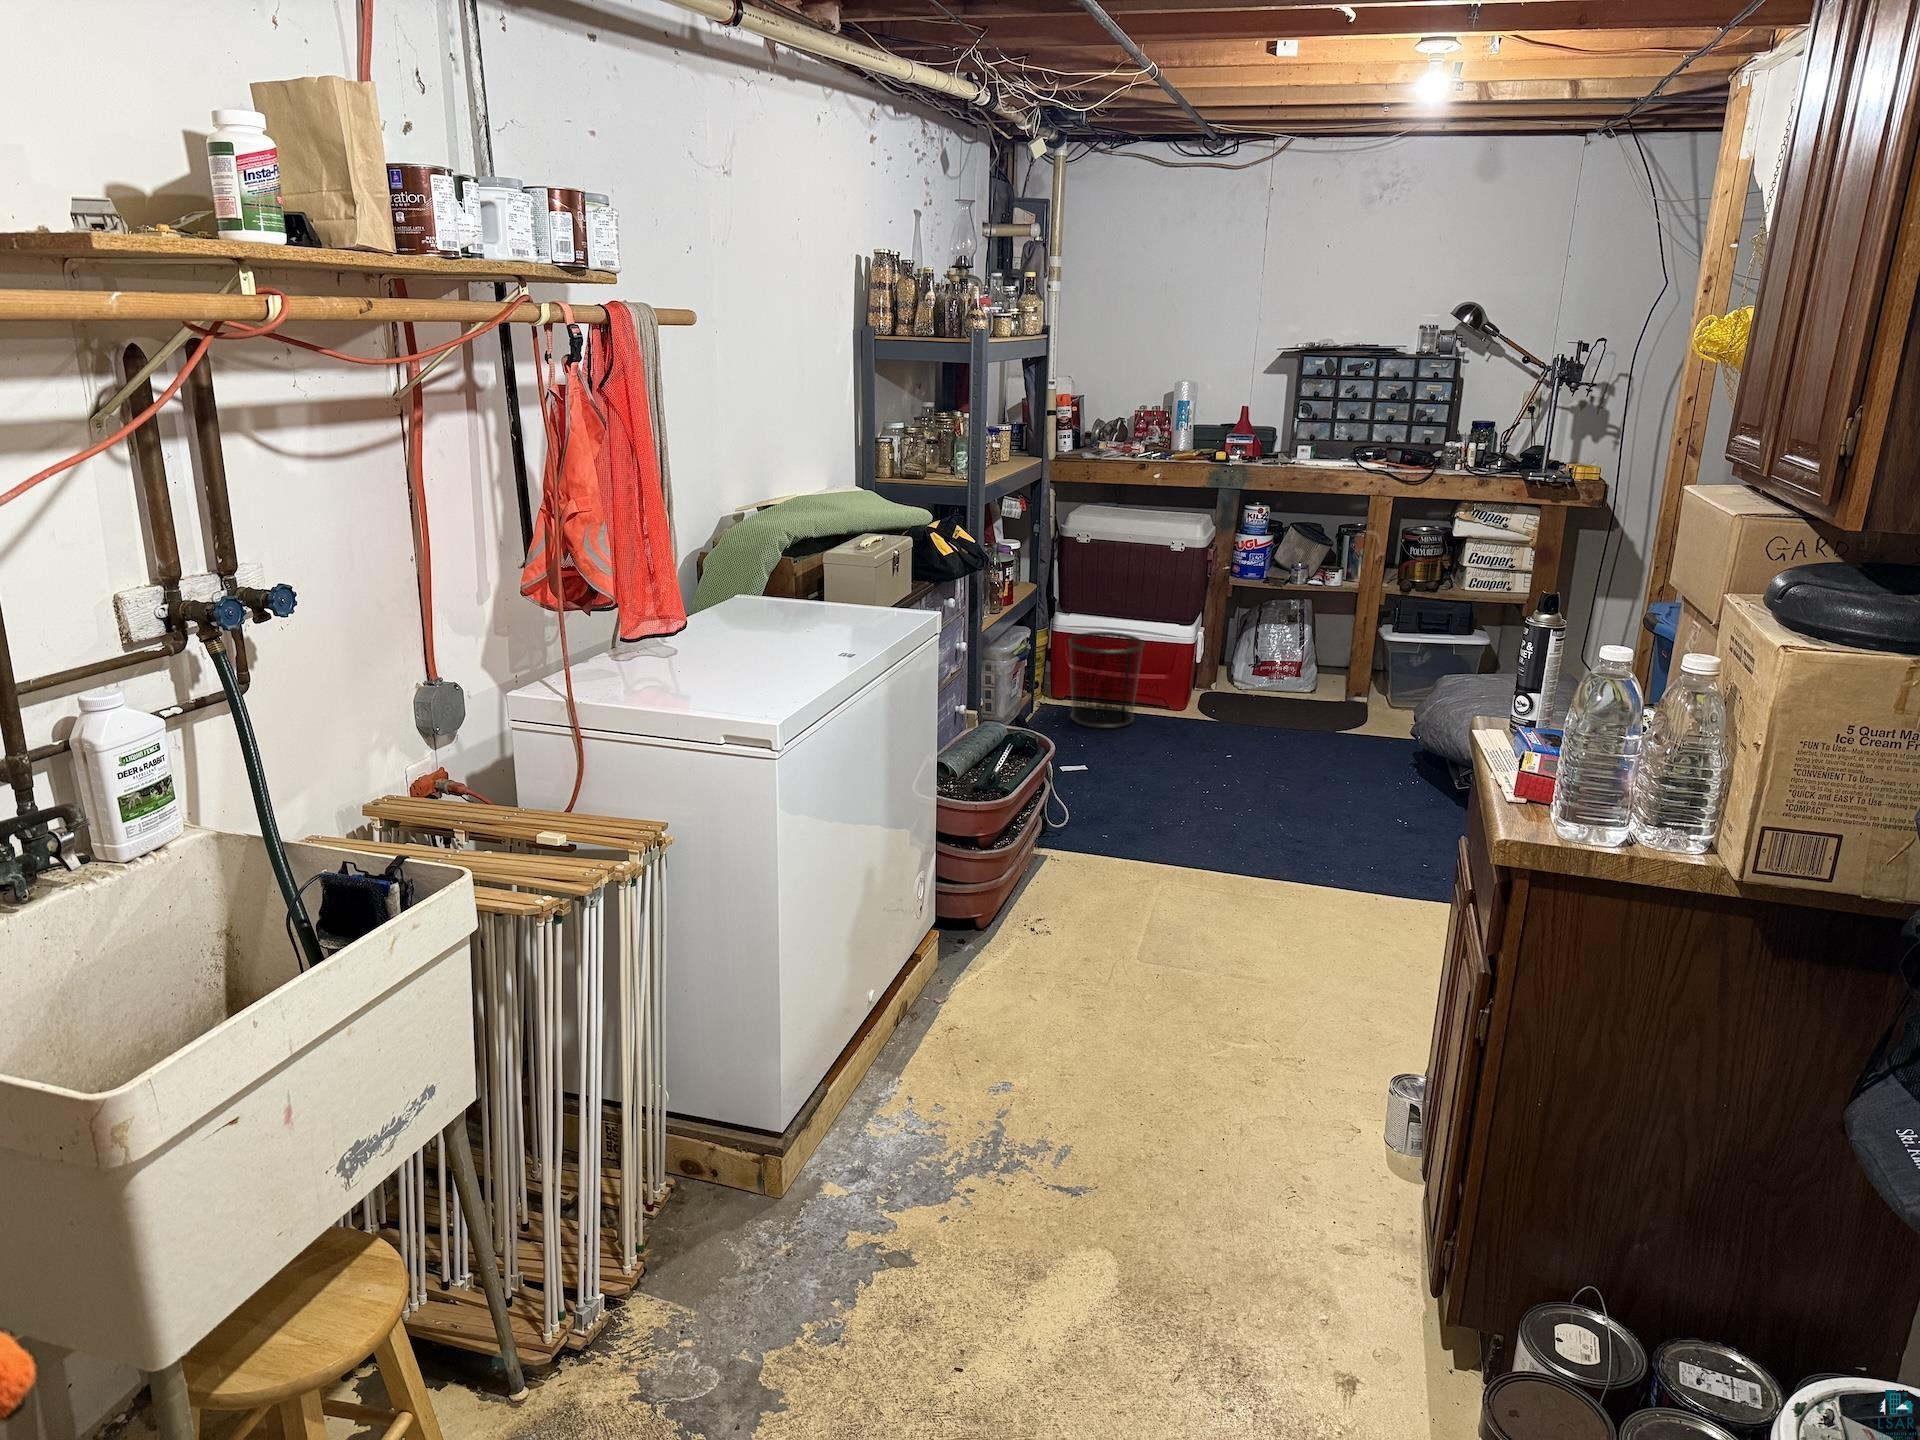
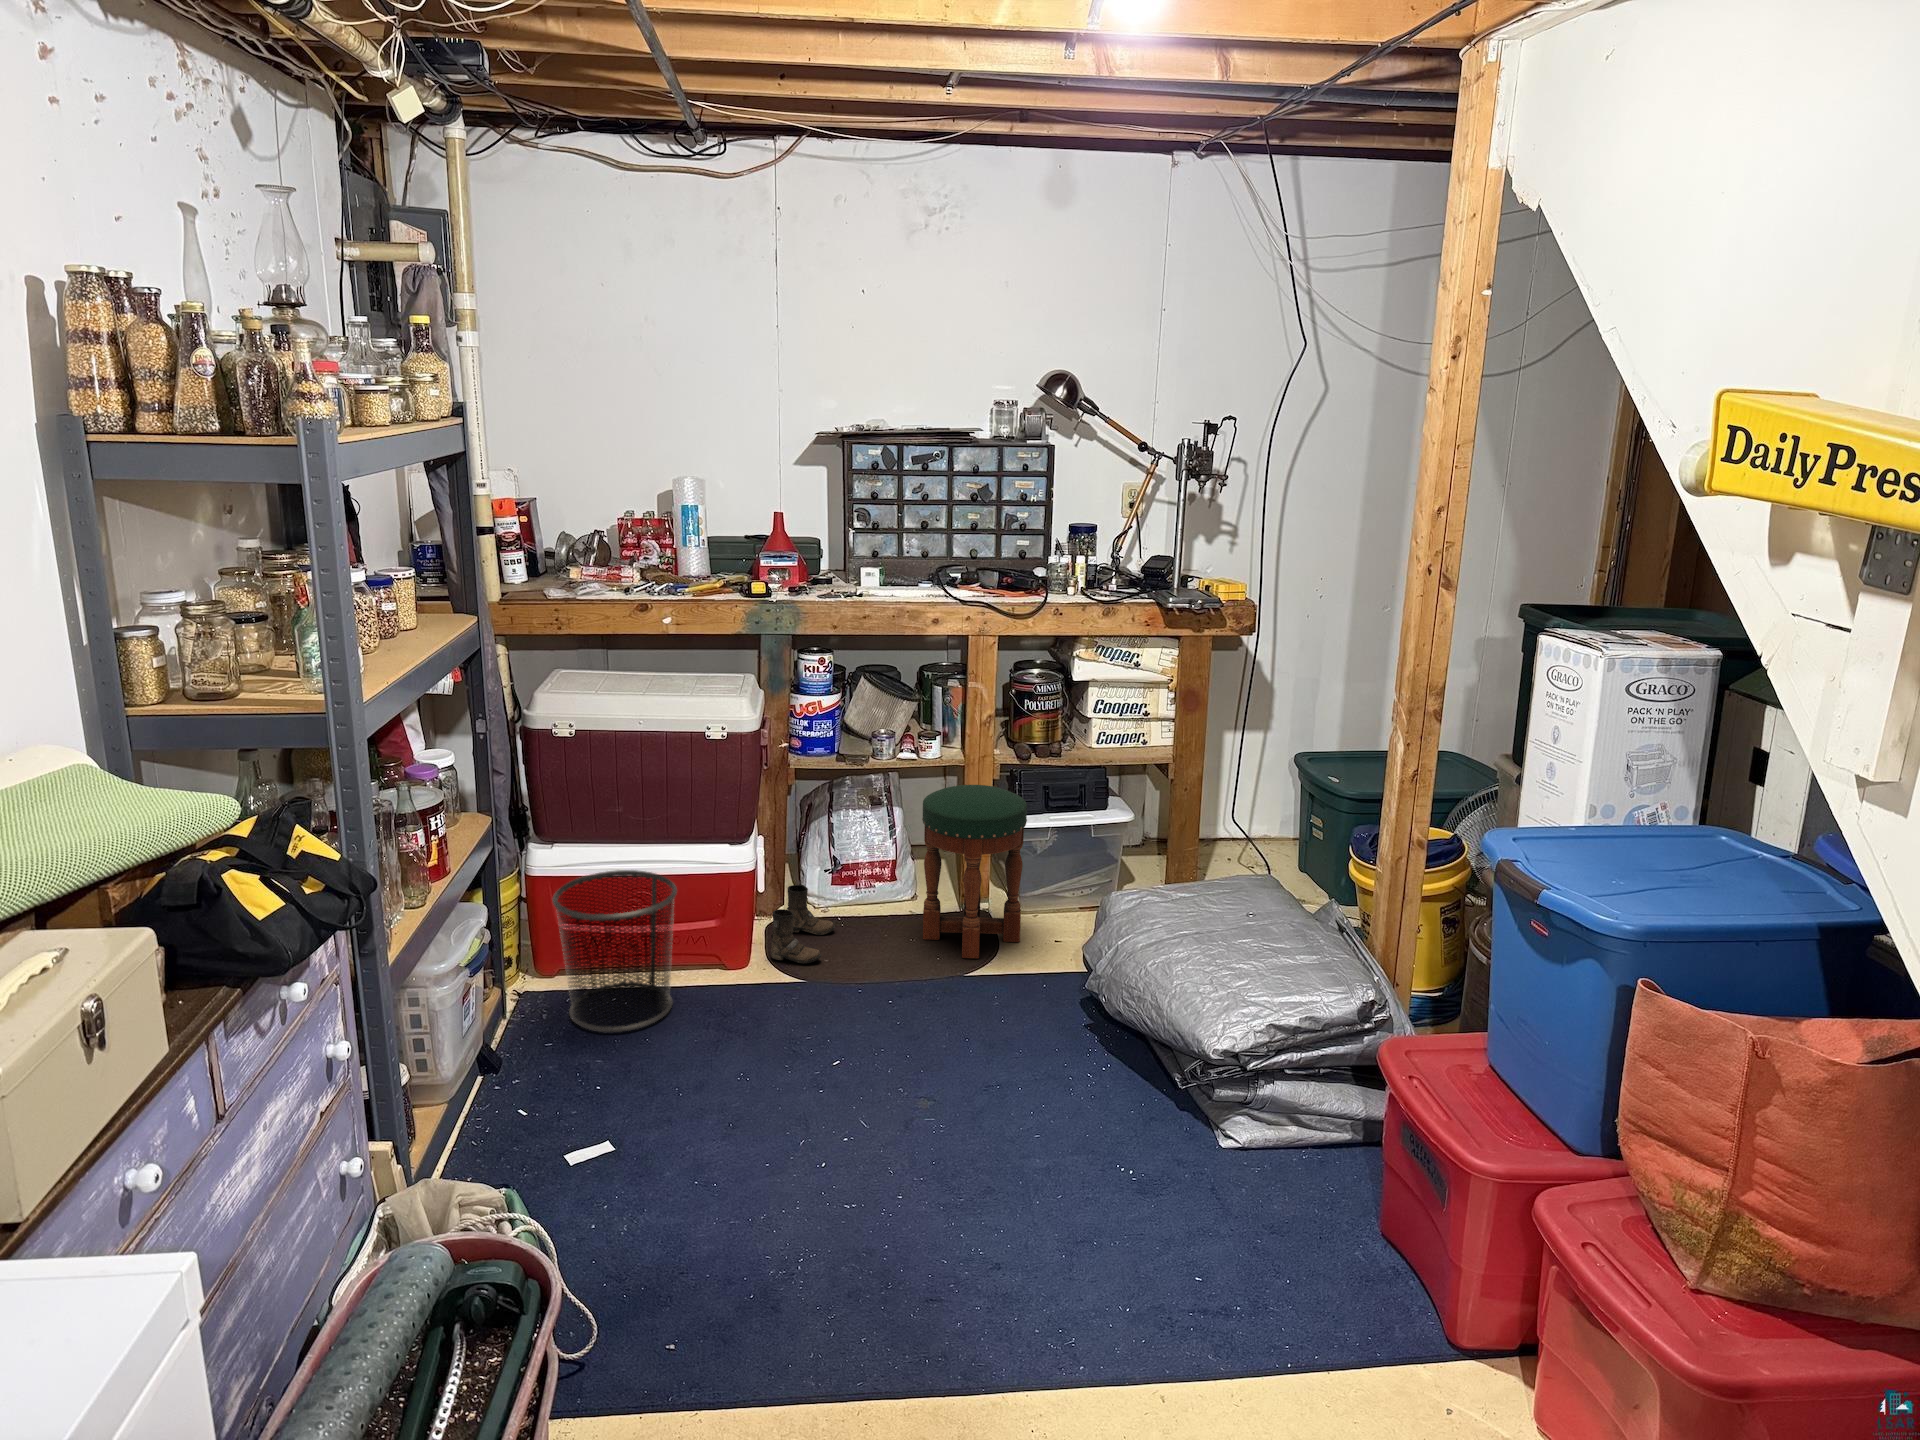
stool: none [1312,605,1400,726] -> present [922,785,1027,958]
boots: none [1203,666,1251,713] -> present [771,884,835,963]

